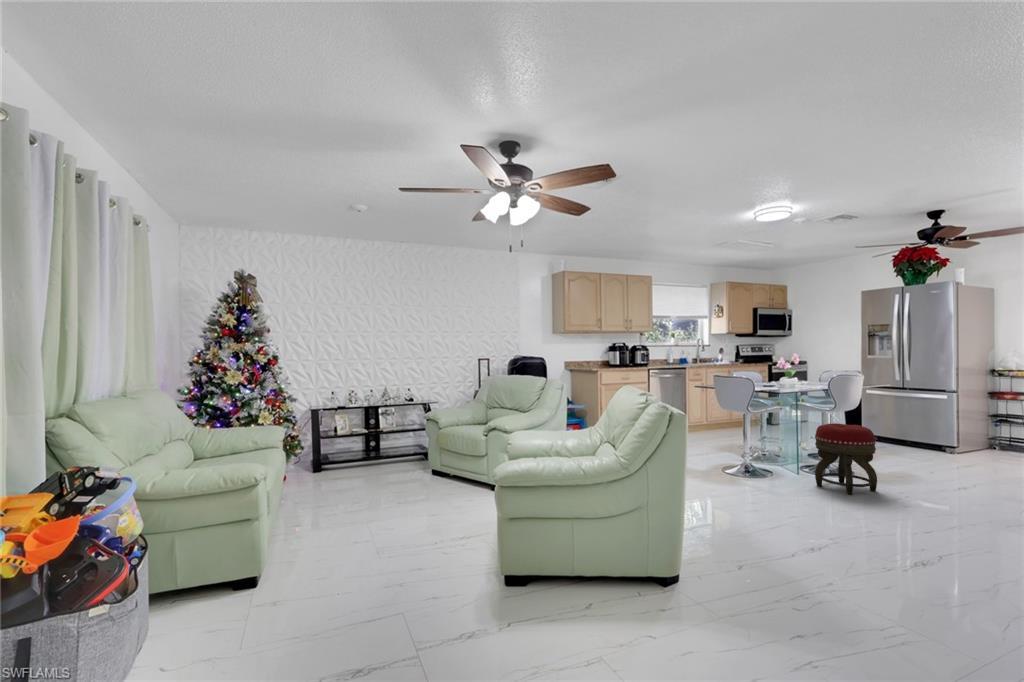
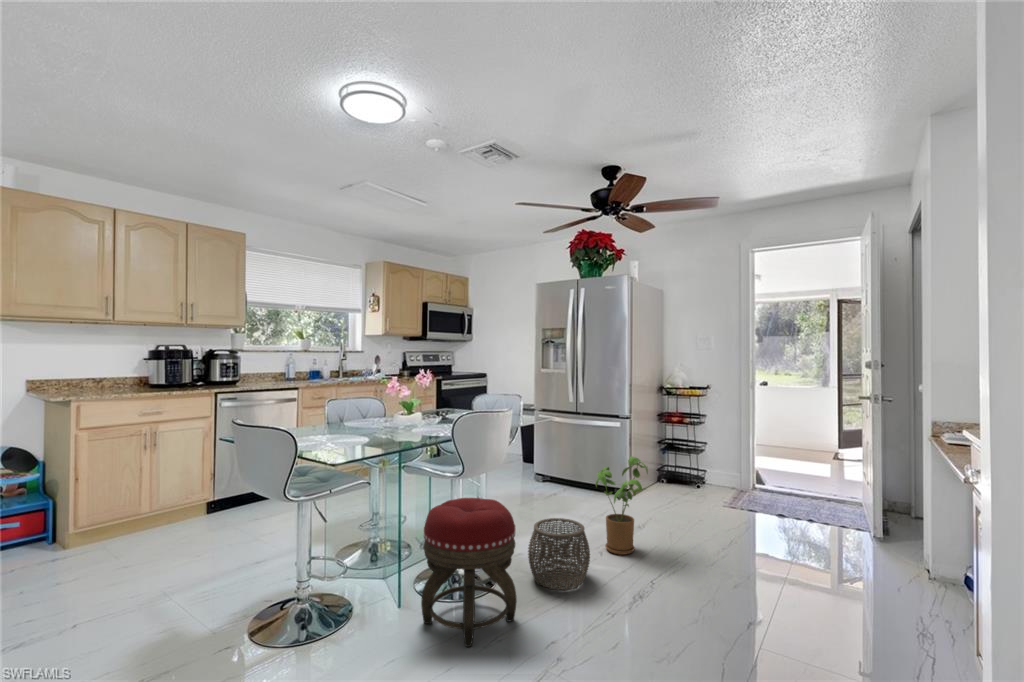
house plant: none [928,413,976,479] -> present [596,456,648,555]
woven basket: none [878,446,928,486] -> present [528,518,590,590]

